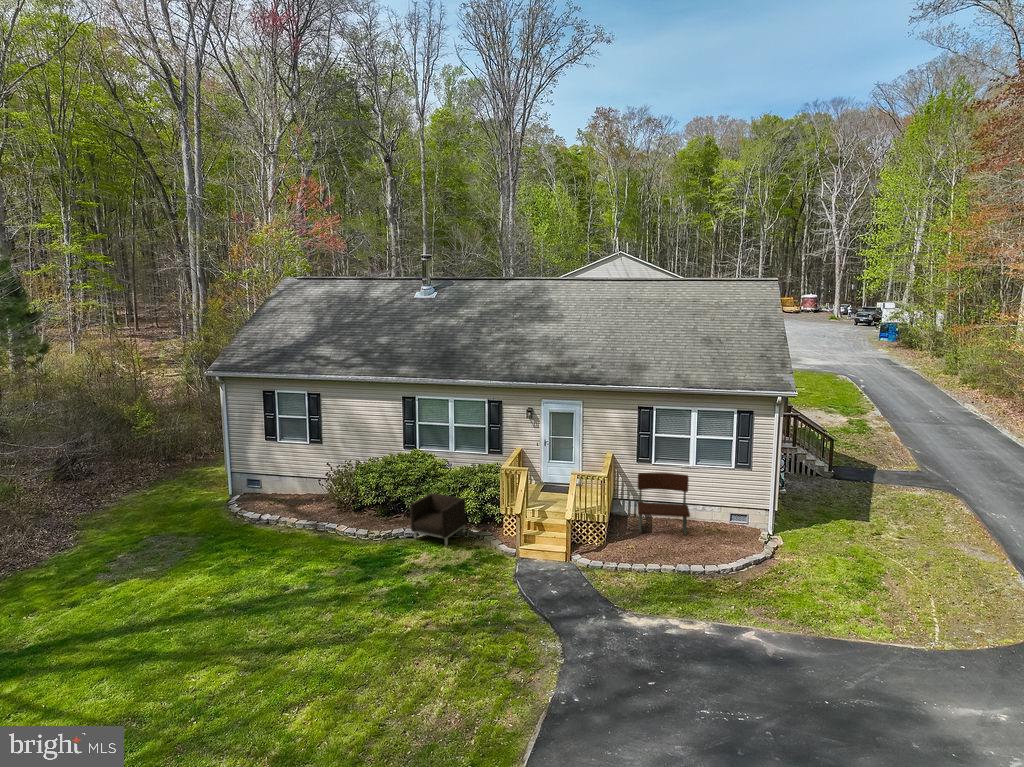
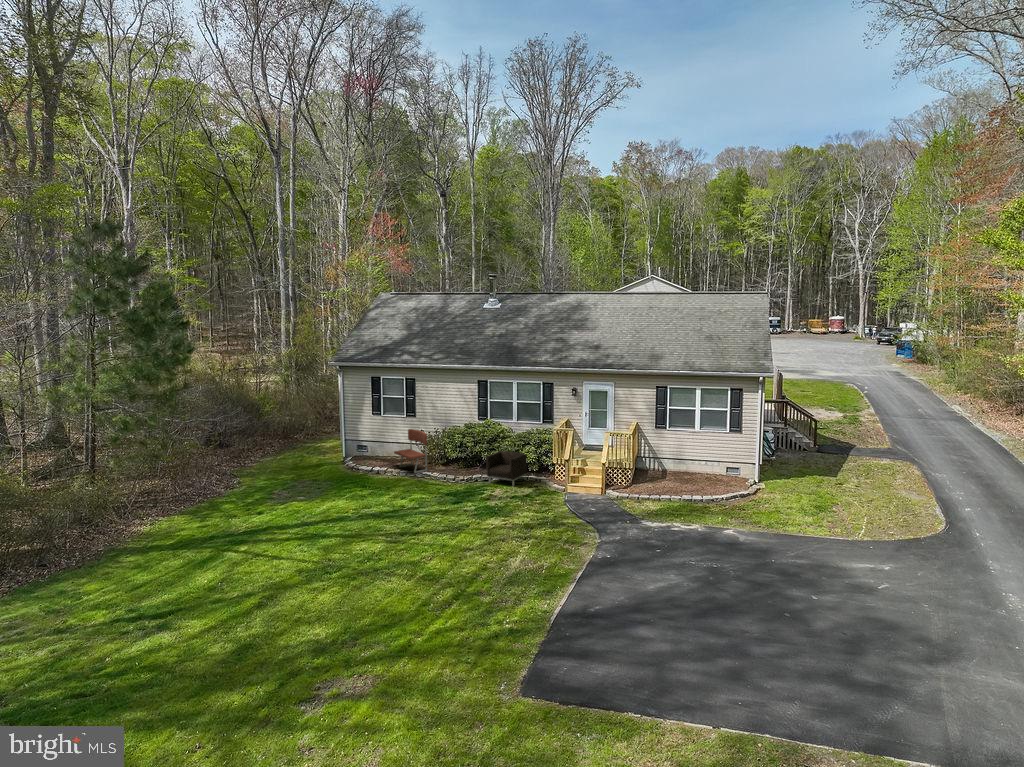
bench: present [637,473,690,535] -> present [394,429,428,473]

